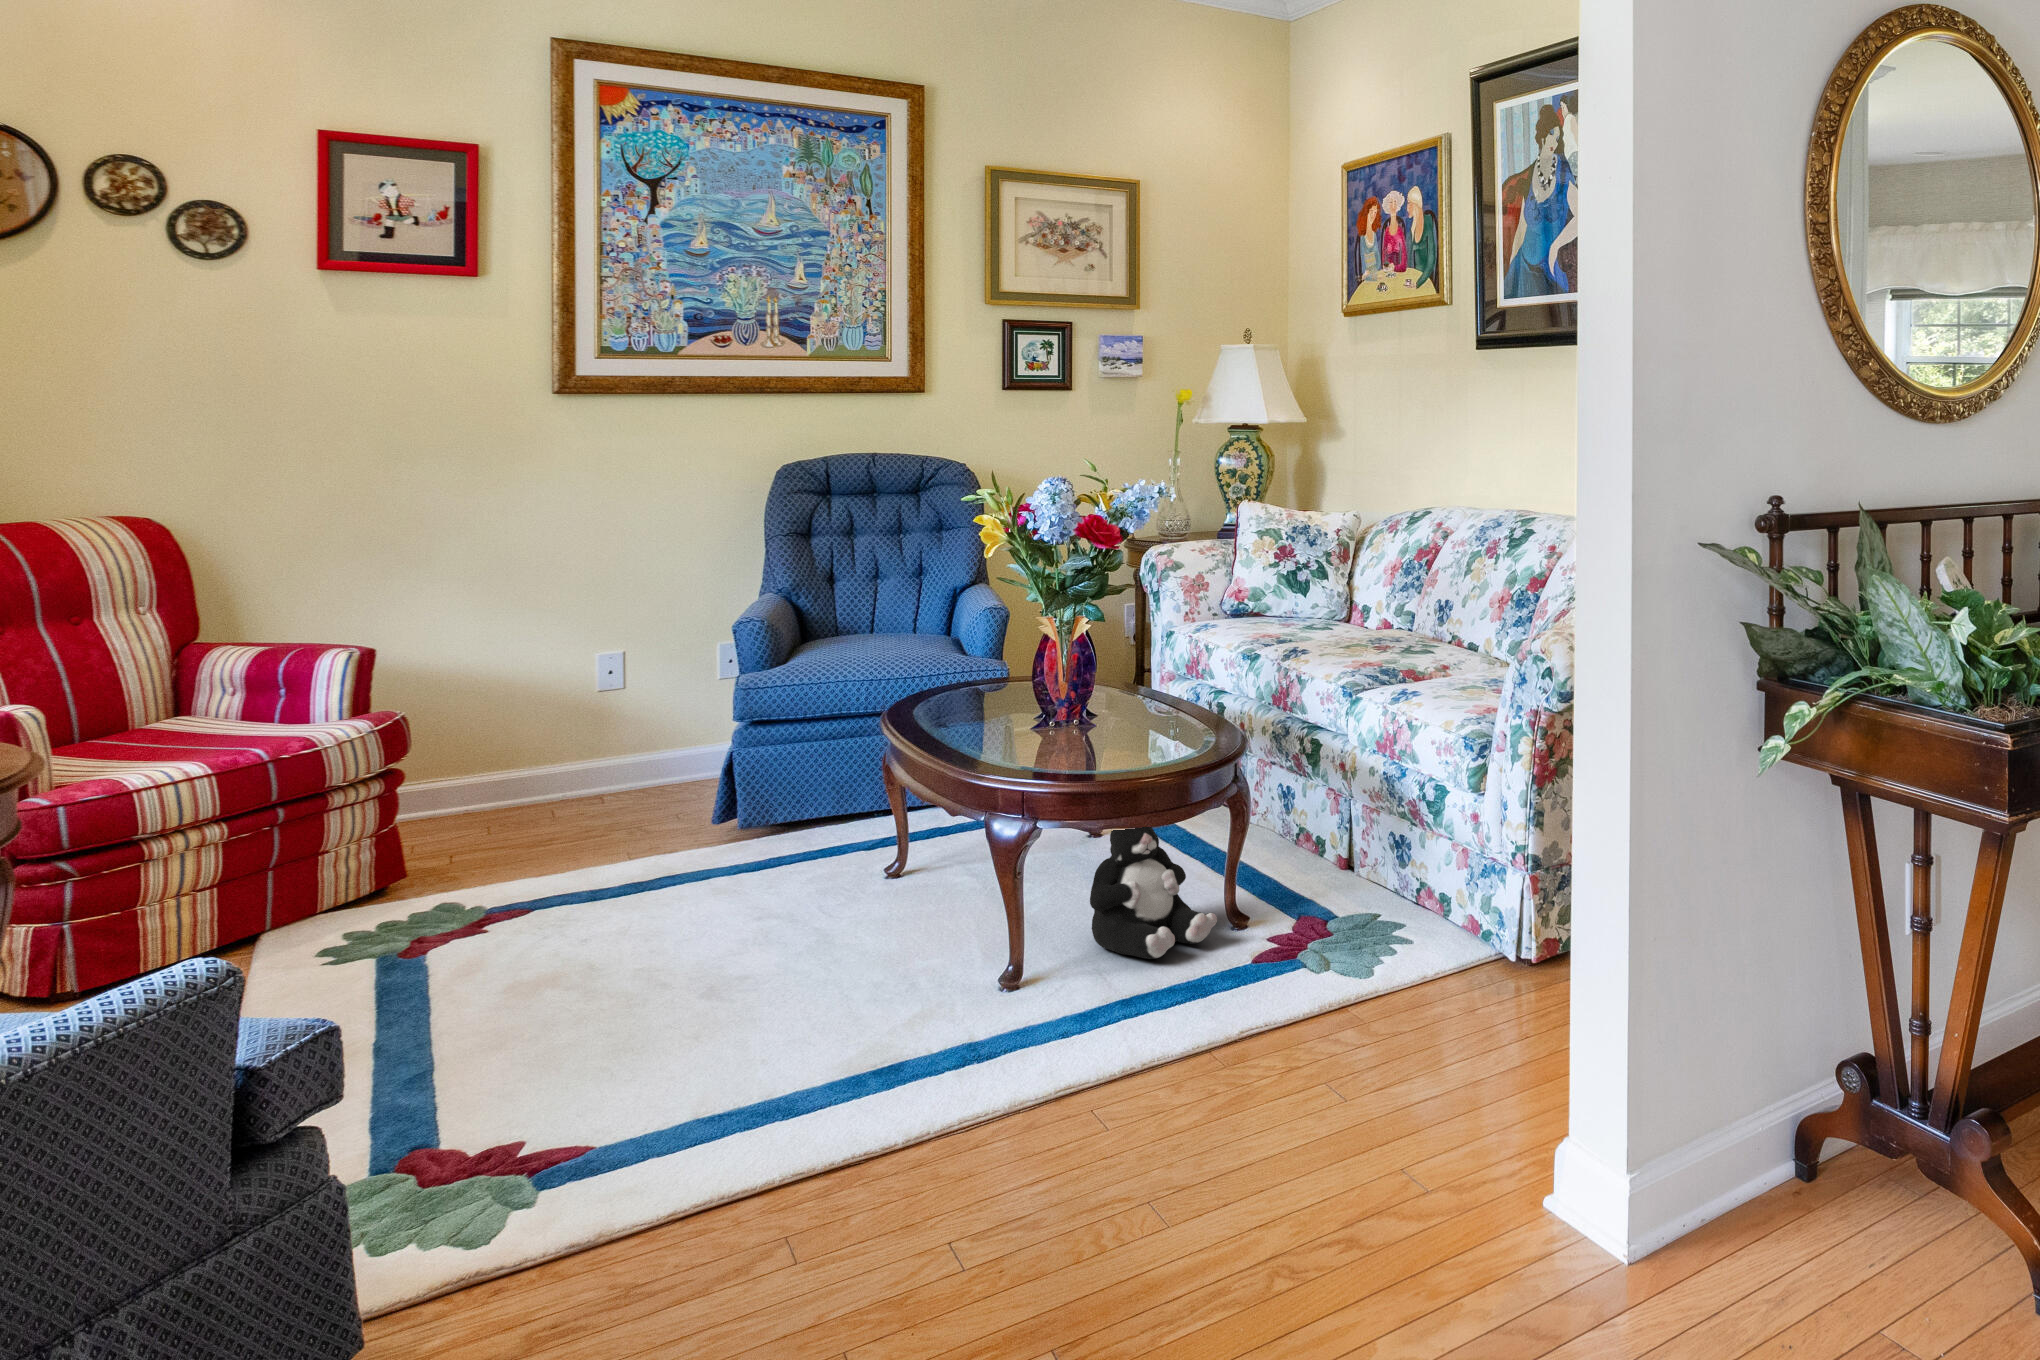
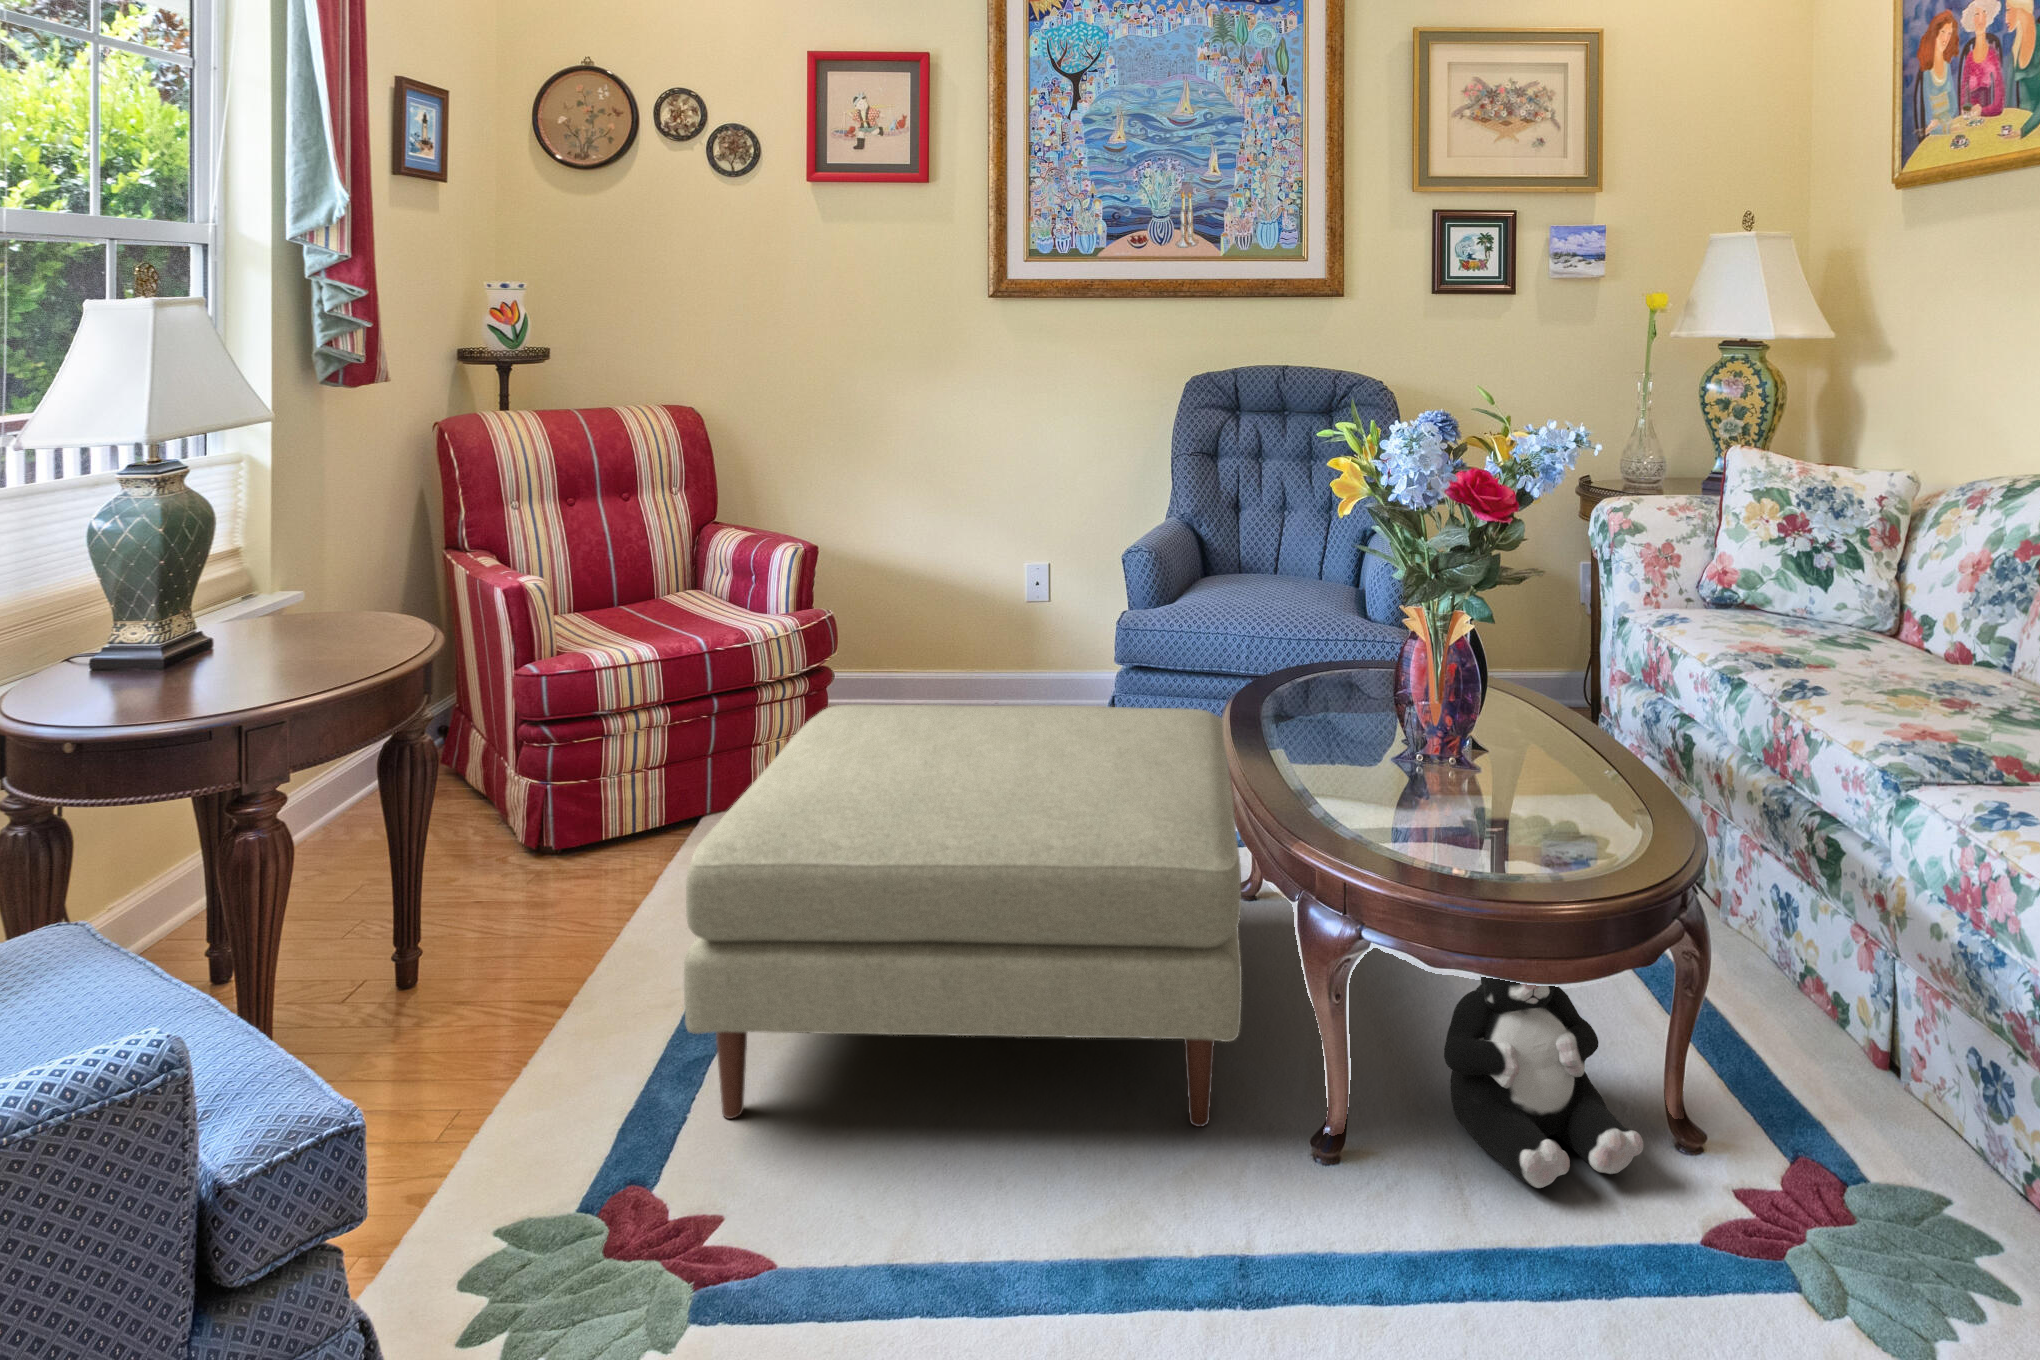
ottoman: none [466,725,953,1091] -> present [684,704,1242,1127]

